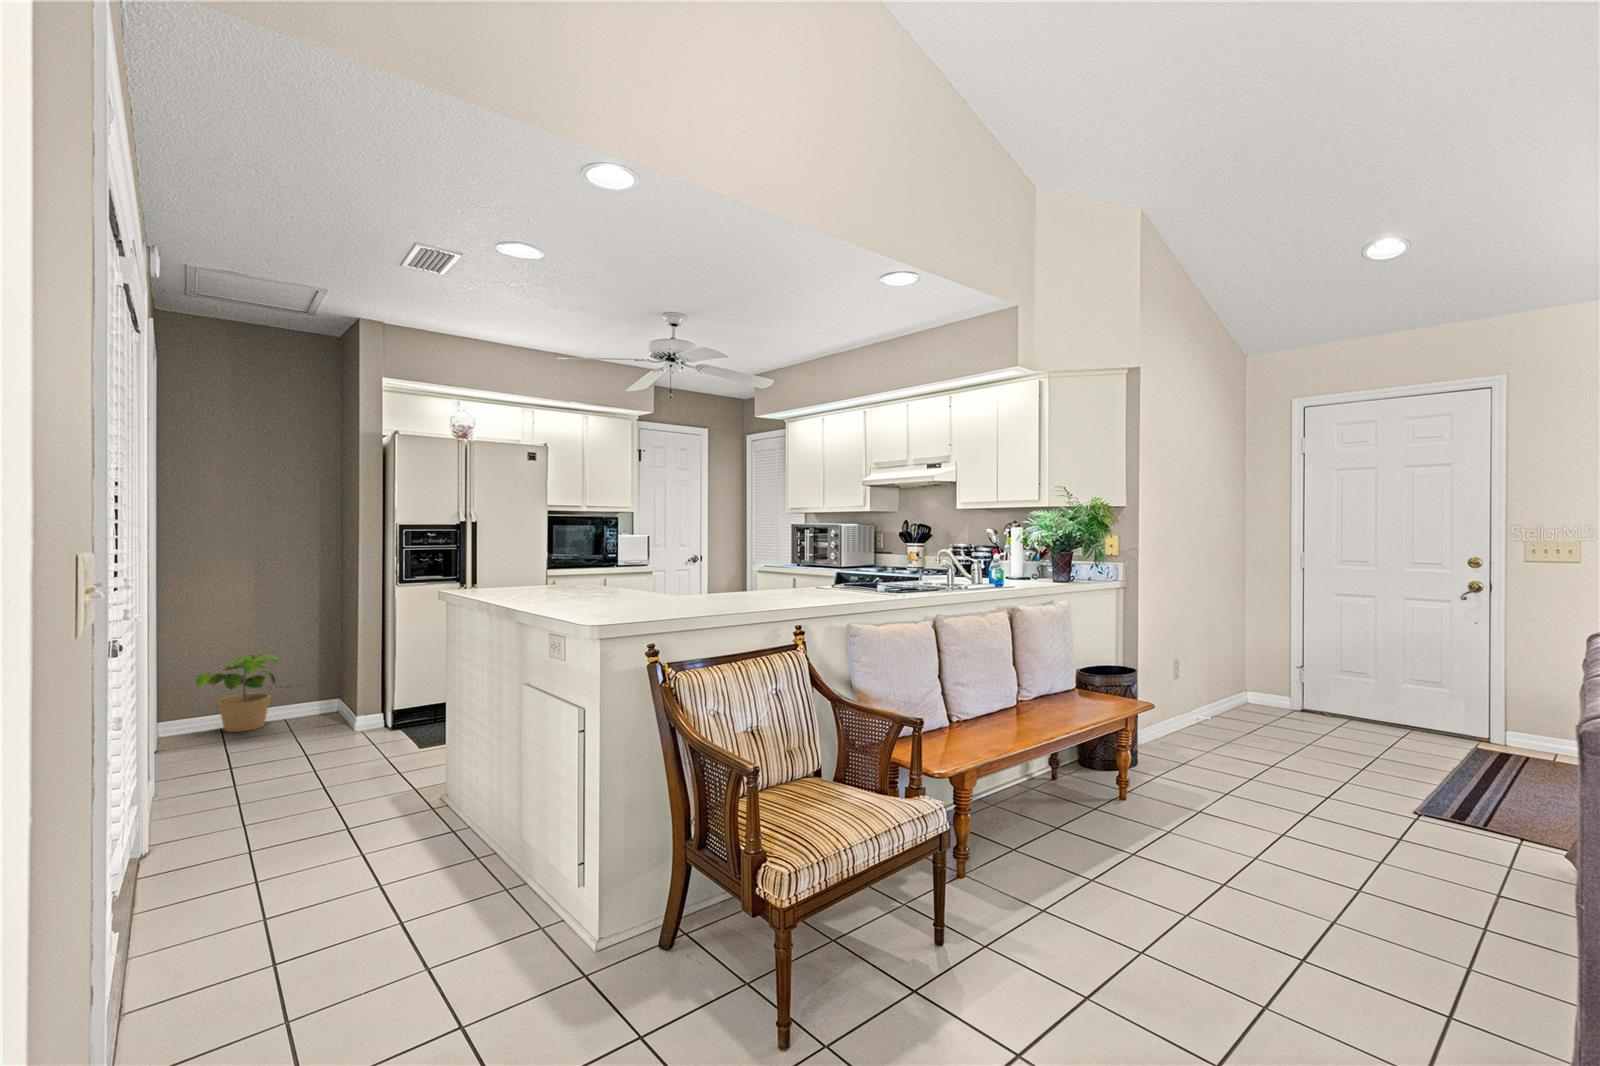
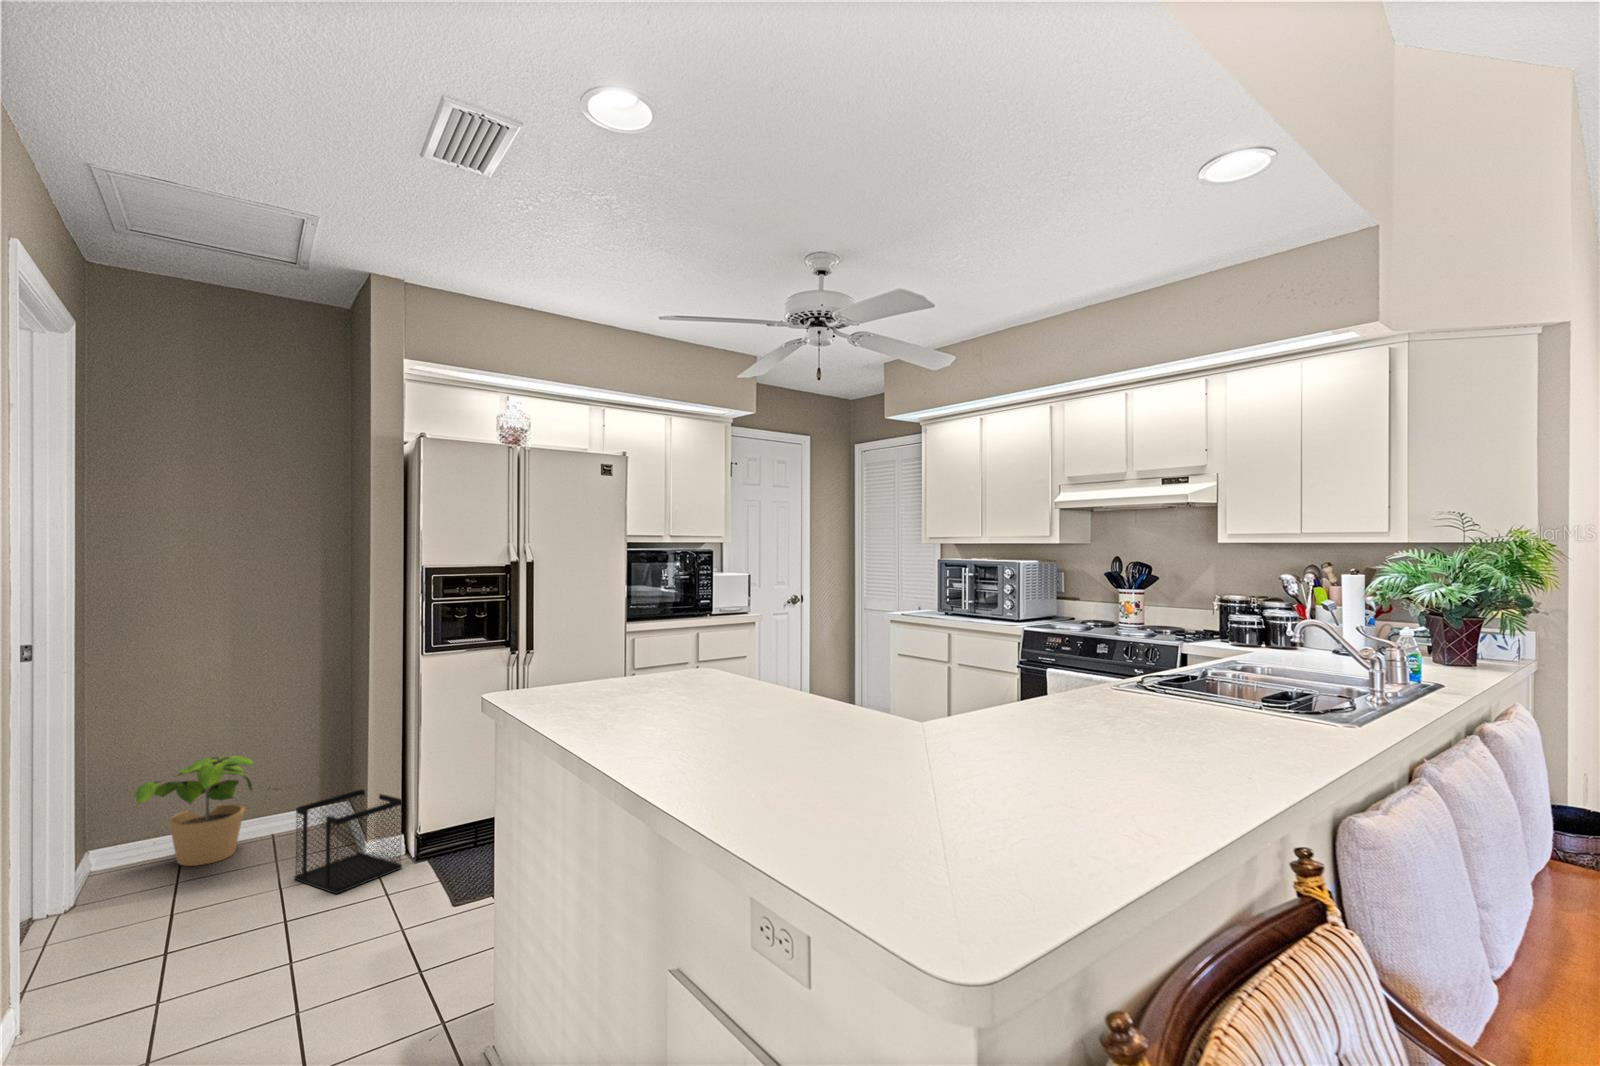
wastebasket: none [310,680,385,743] -> present [294,789,402,894]

